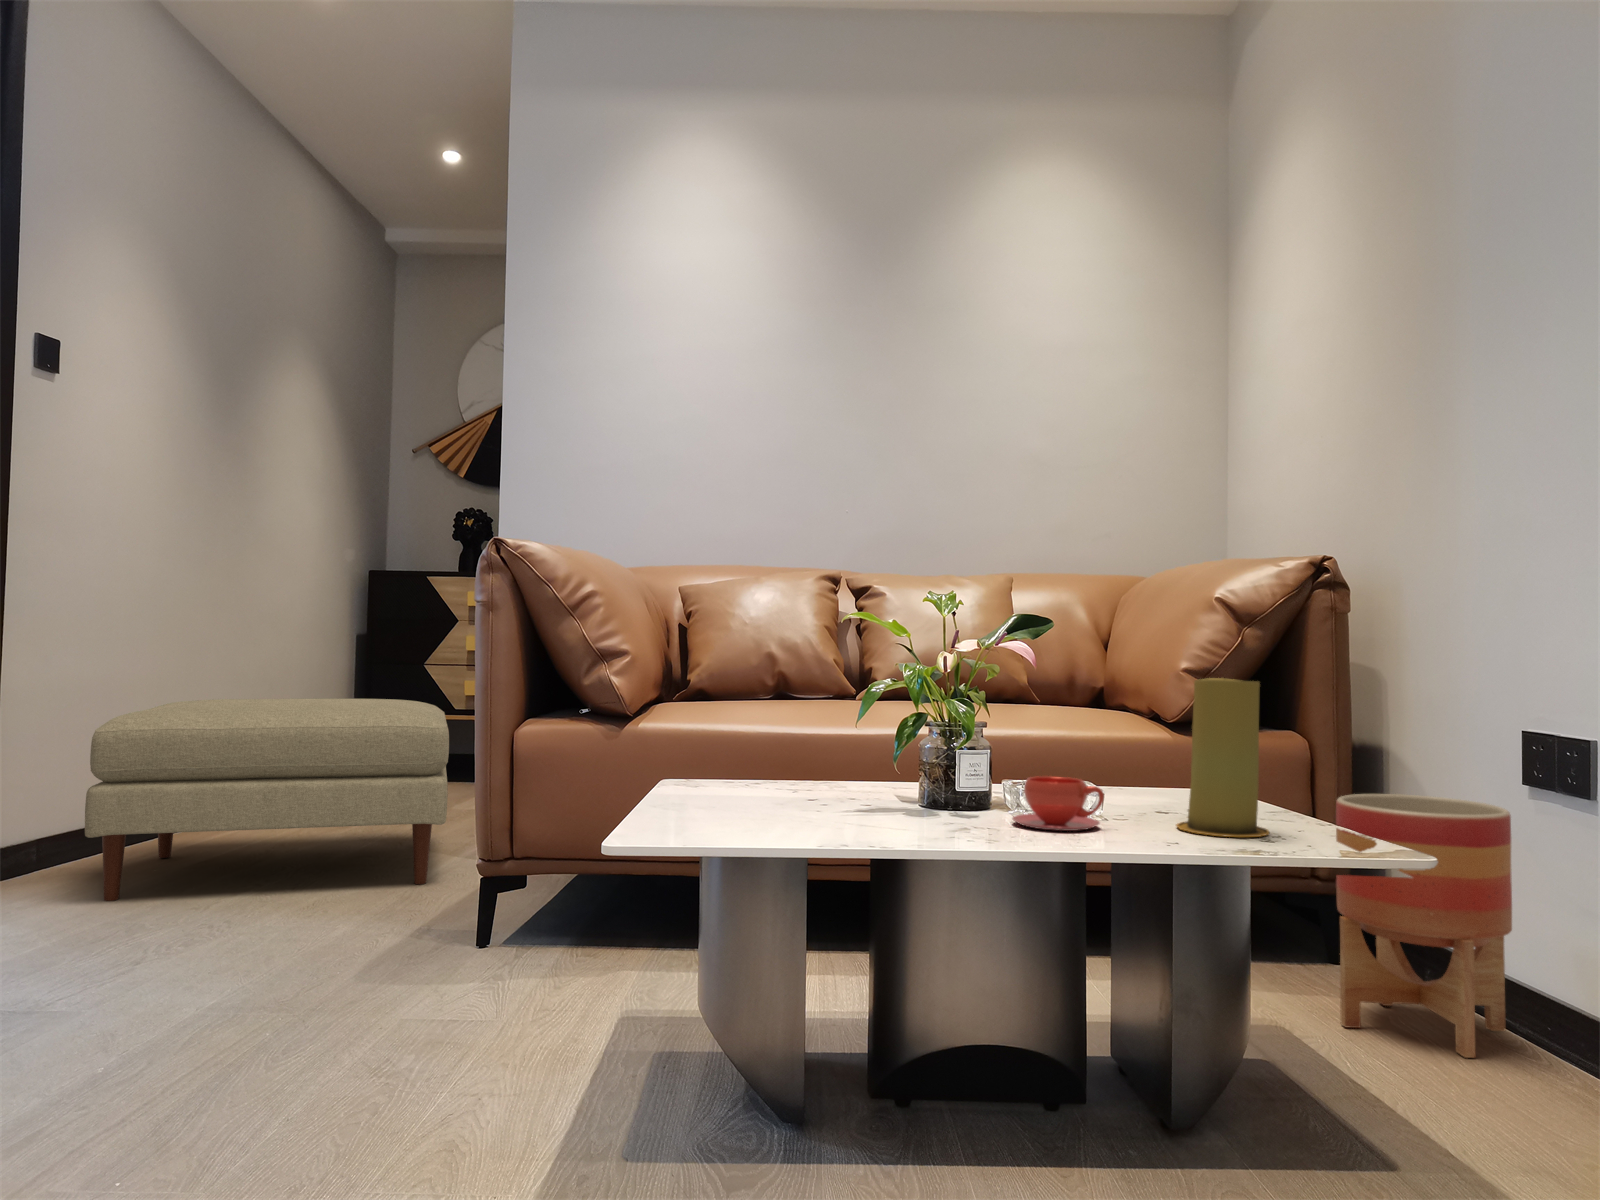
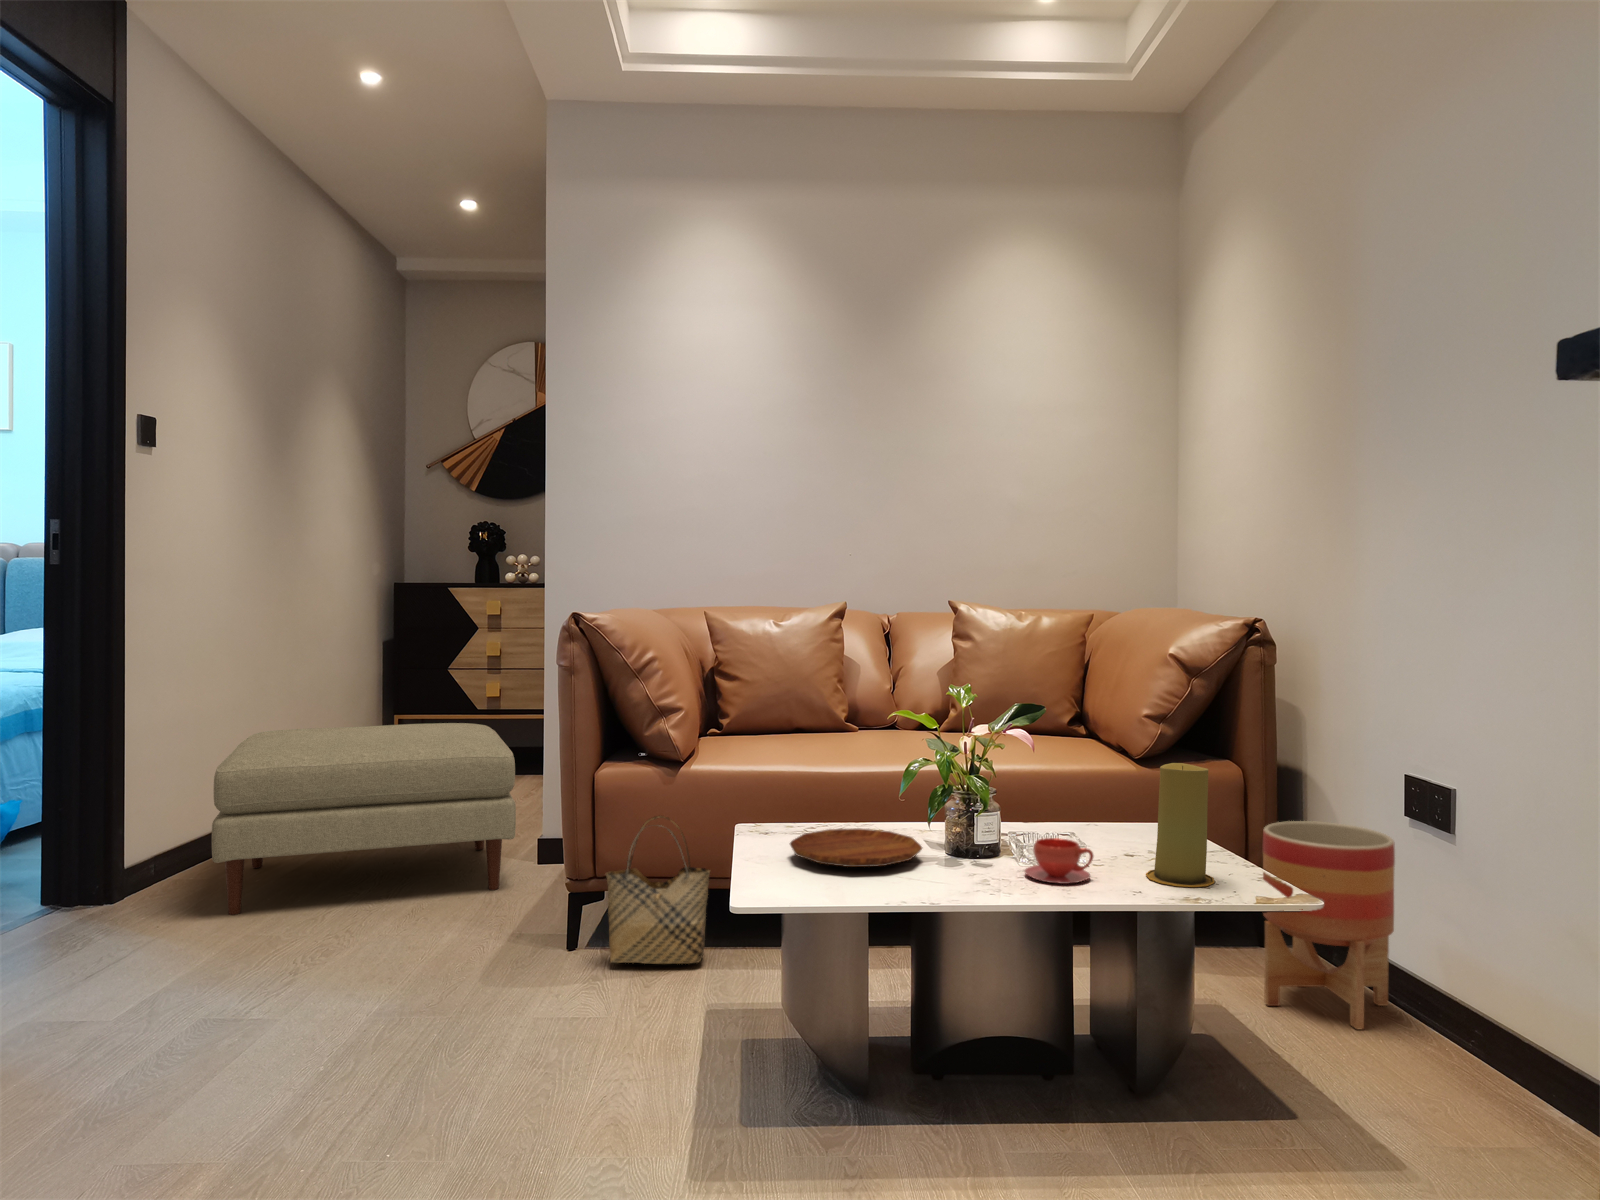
tray: none [712,775,883,810] -> present [790,829,922,867]
woven basket: none [520,783,649,962] -> present [606,816,710,964]

